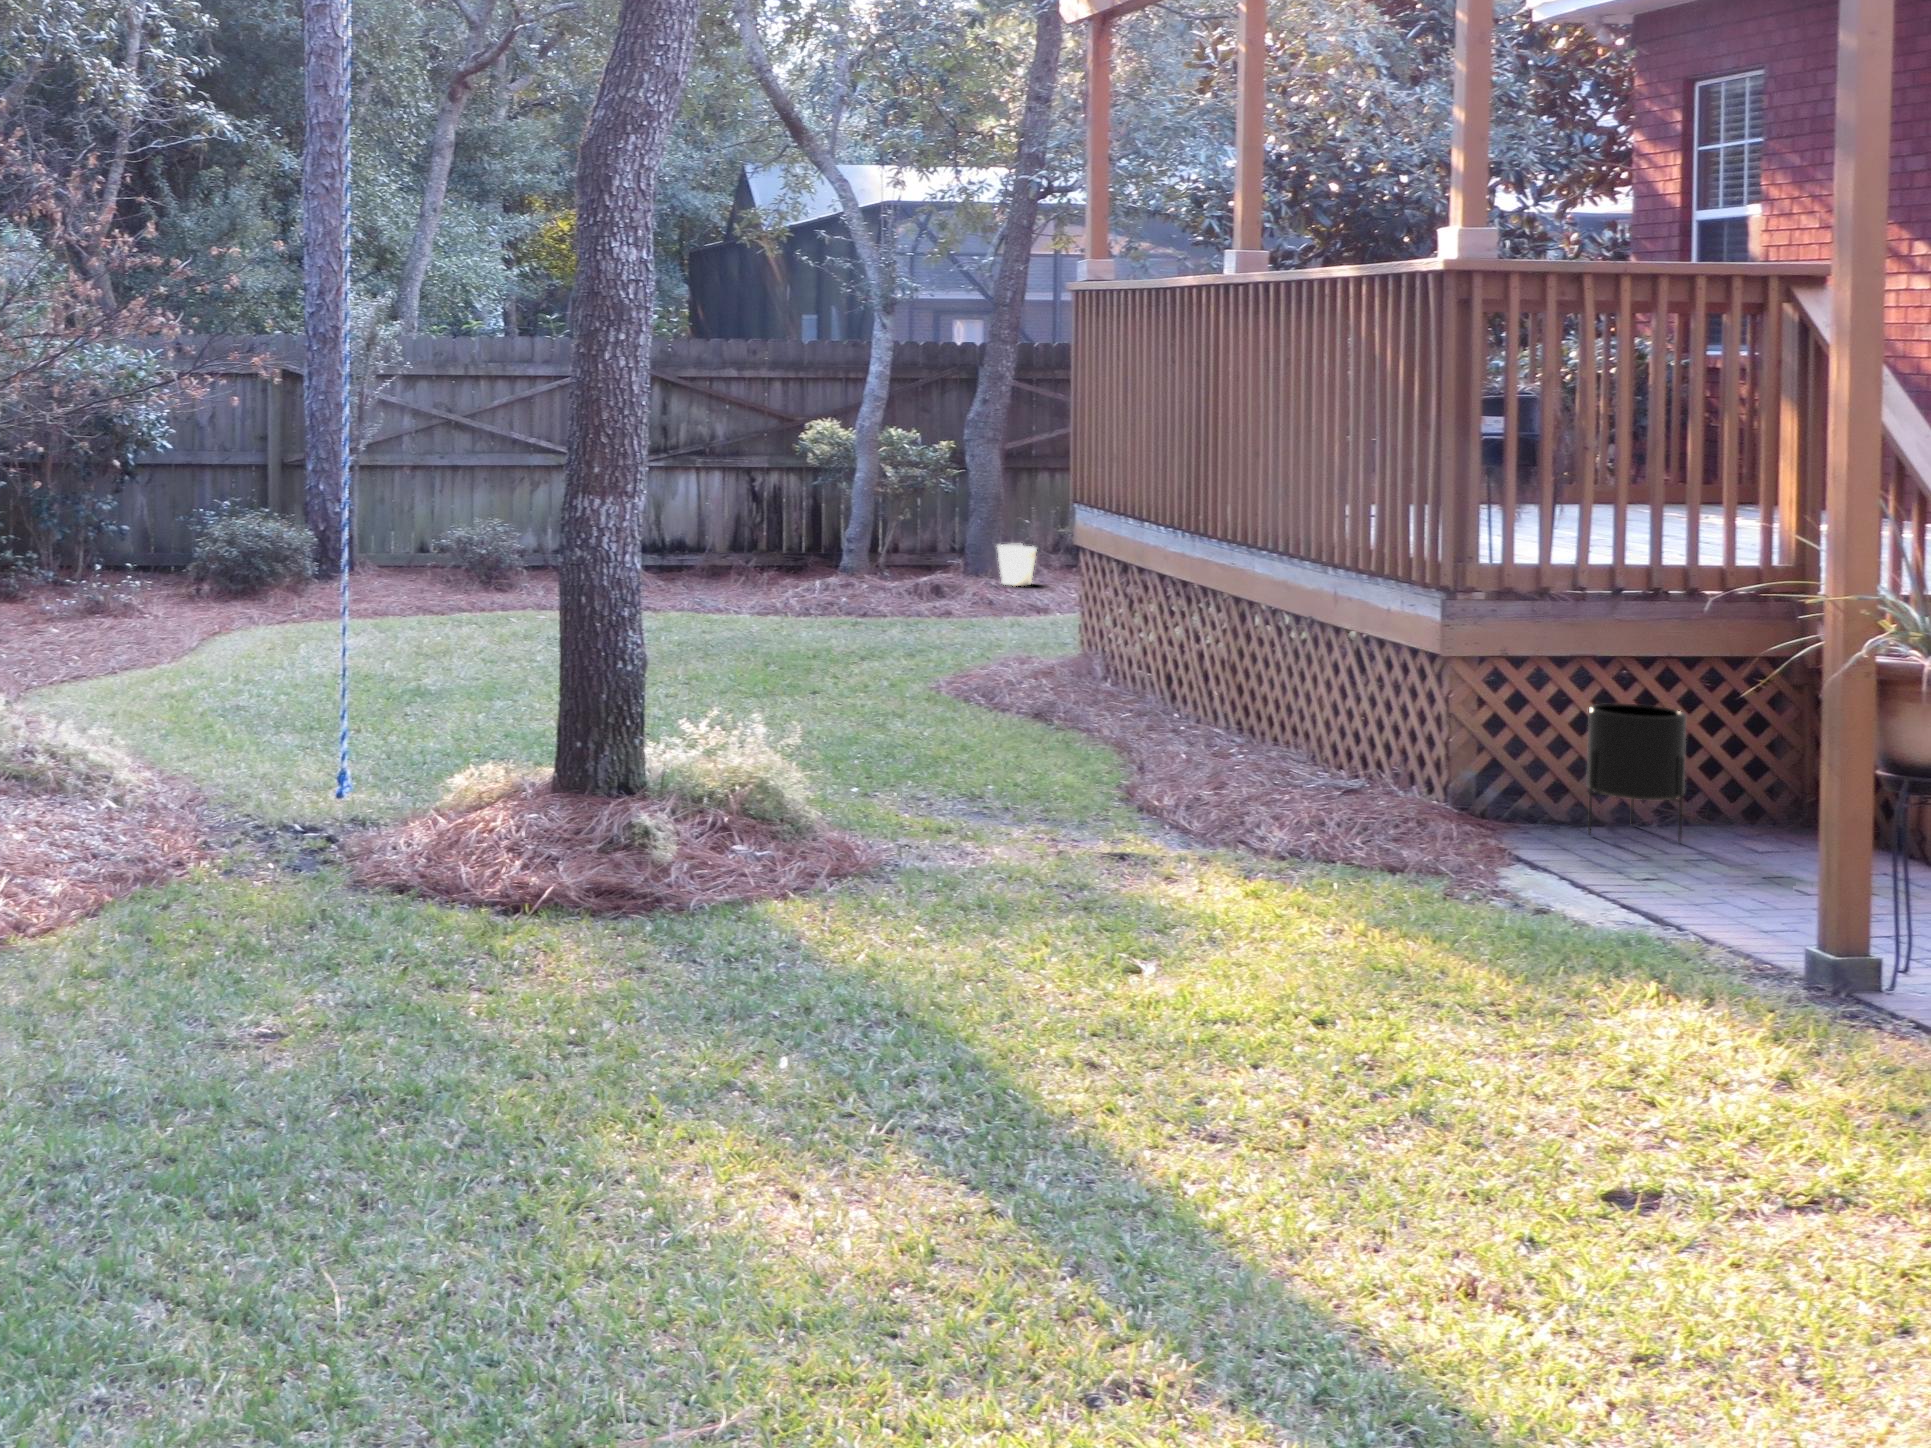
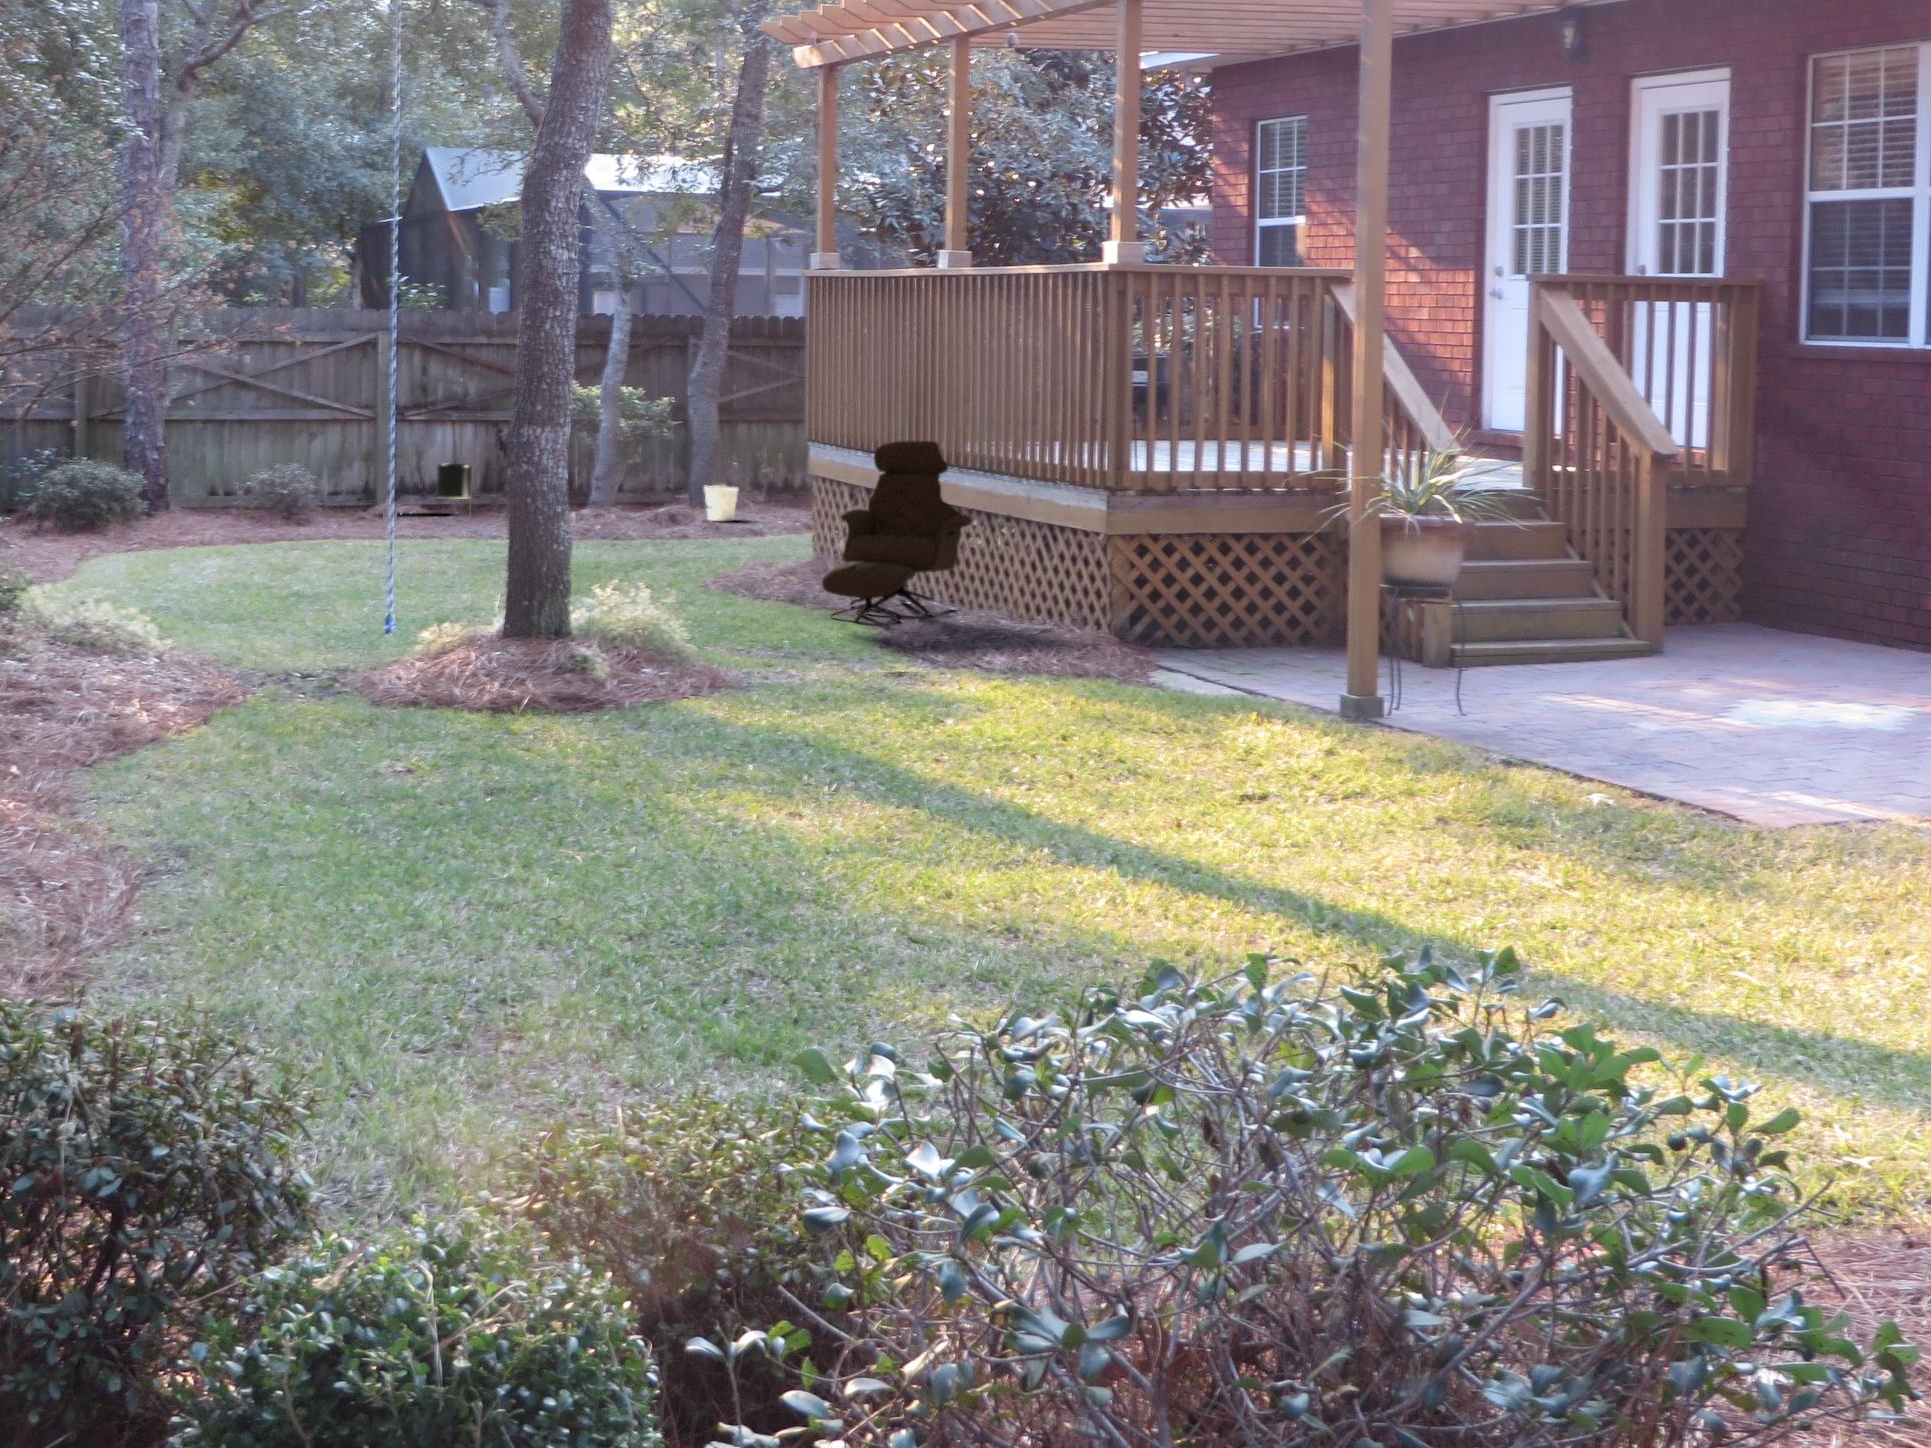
lounge chair: none [1053,509,1269,752] -> present [822,441,972,622]
planter: present [1586,703,1686,843] -> present [436,464,472,514]

